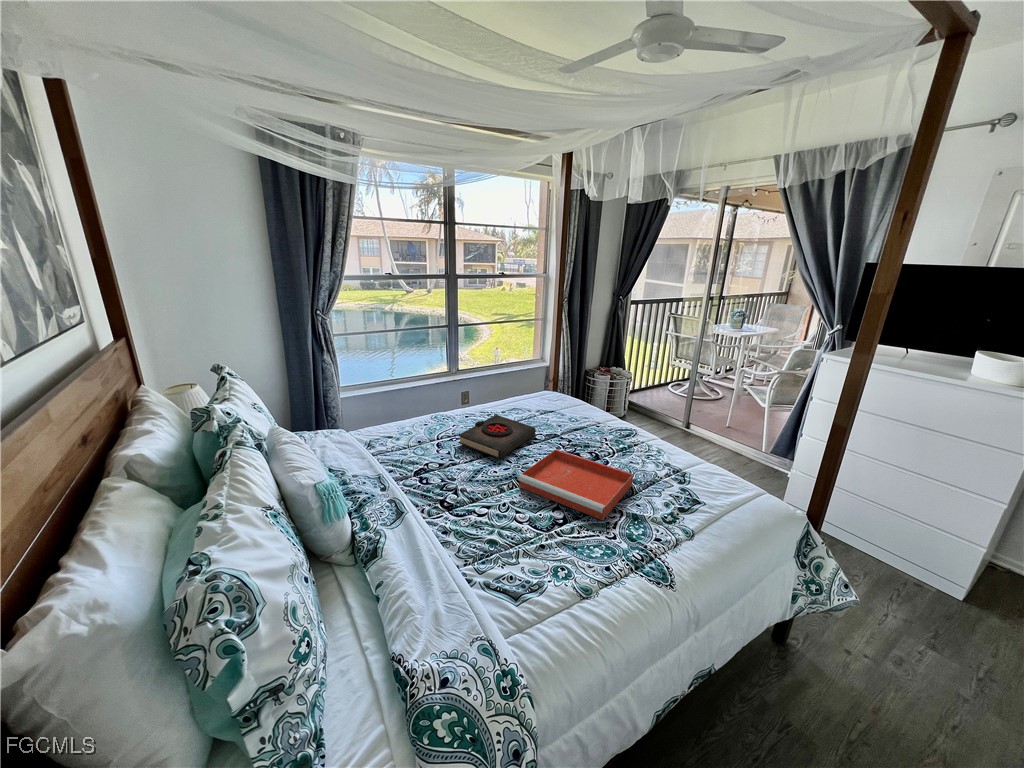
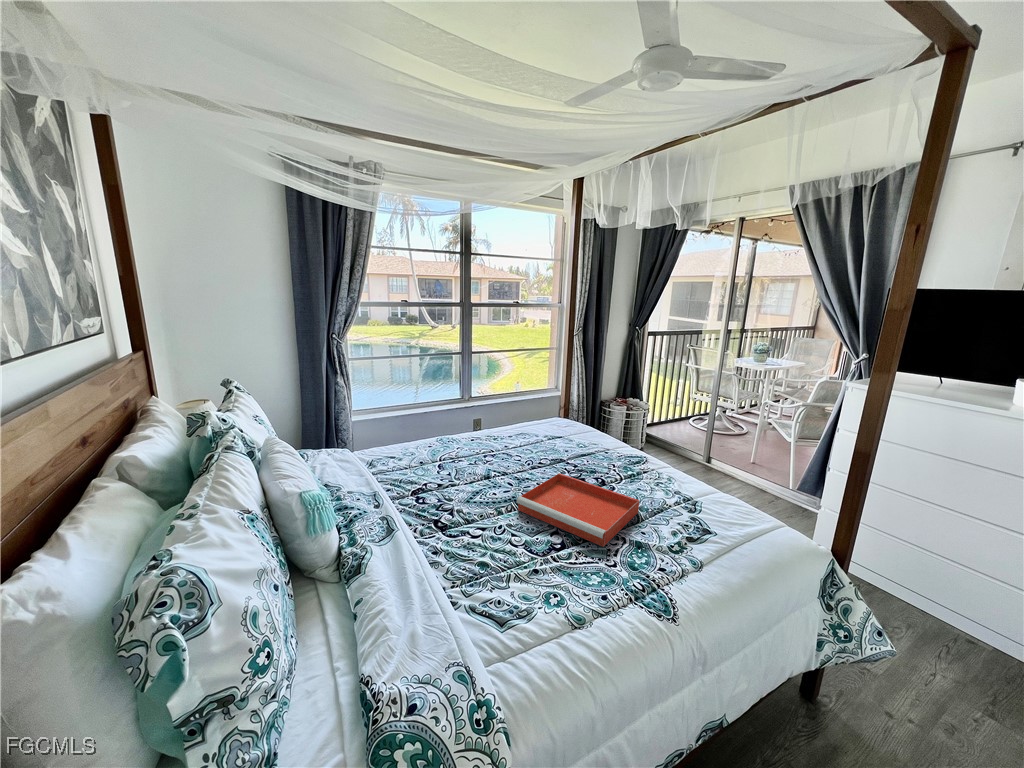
book: present [458,415,536,459] -> none [459,438,540,482]

